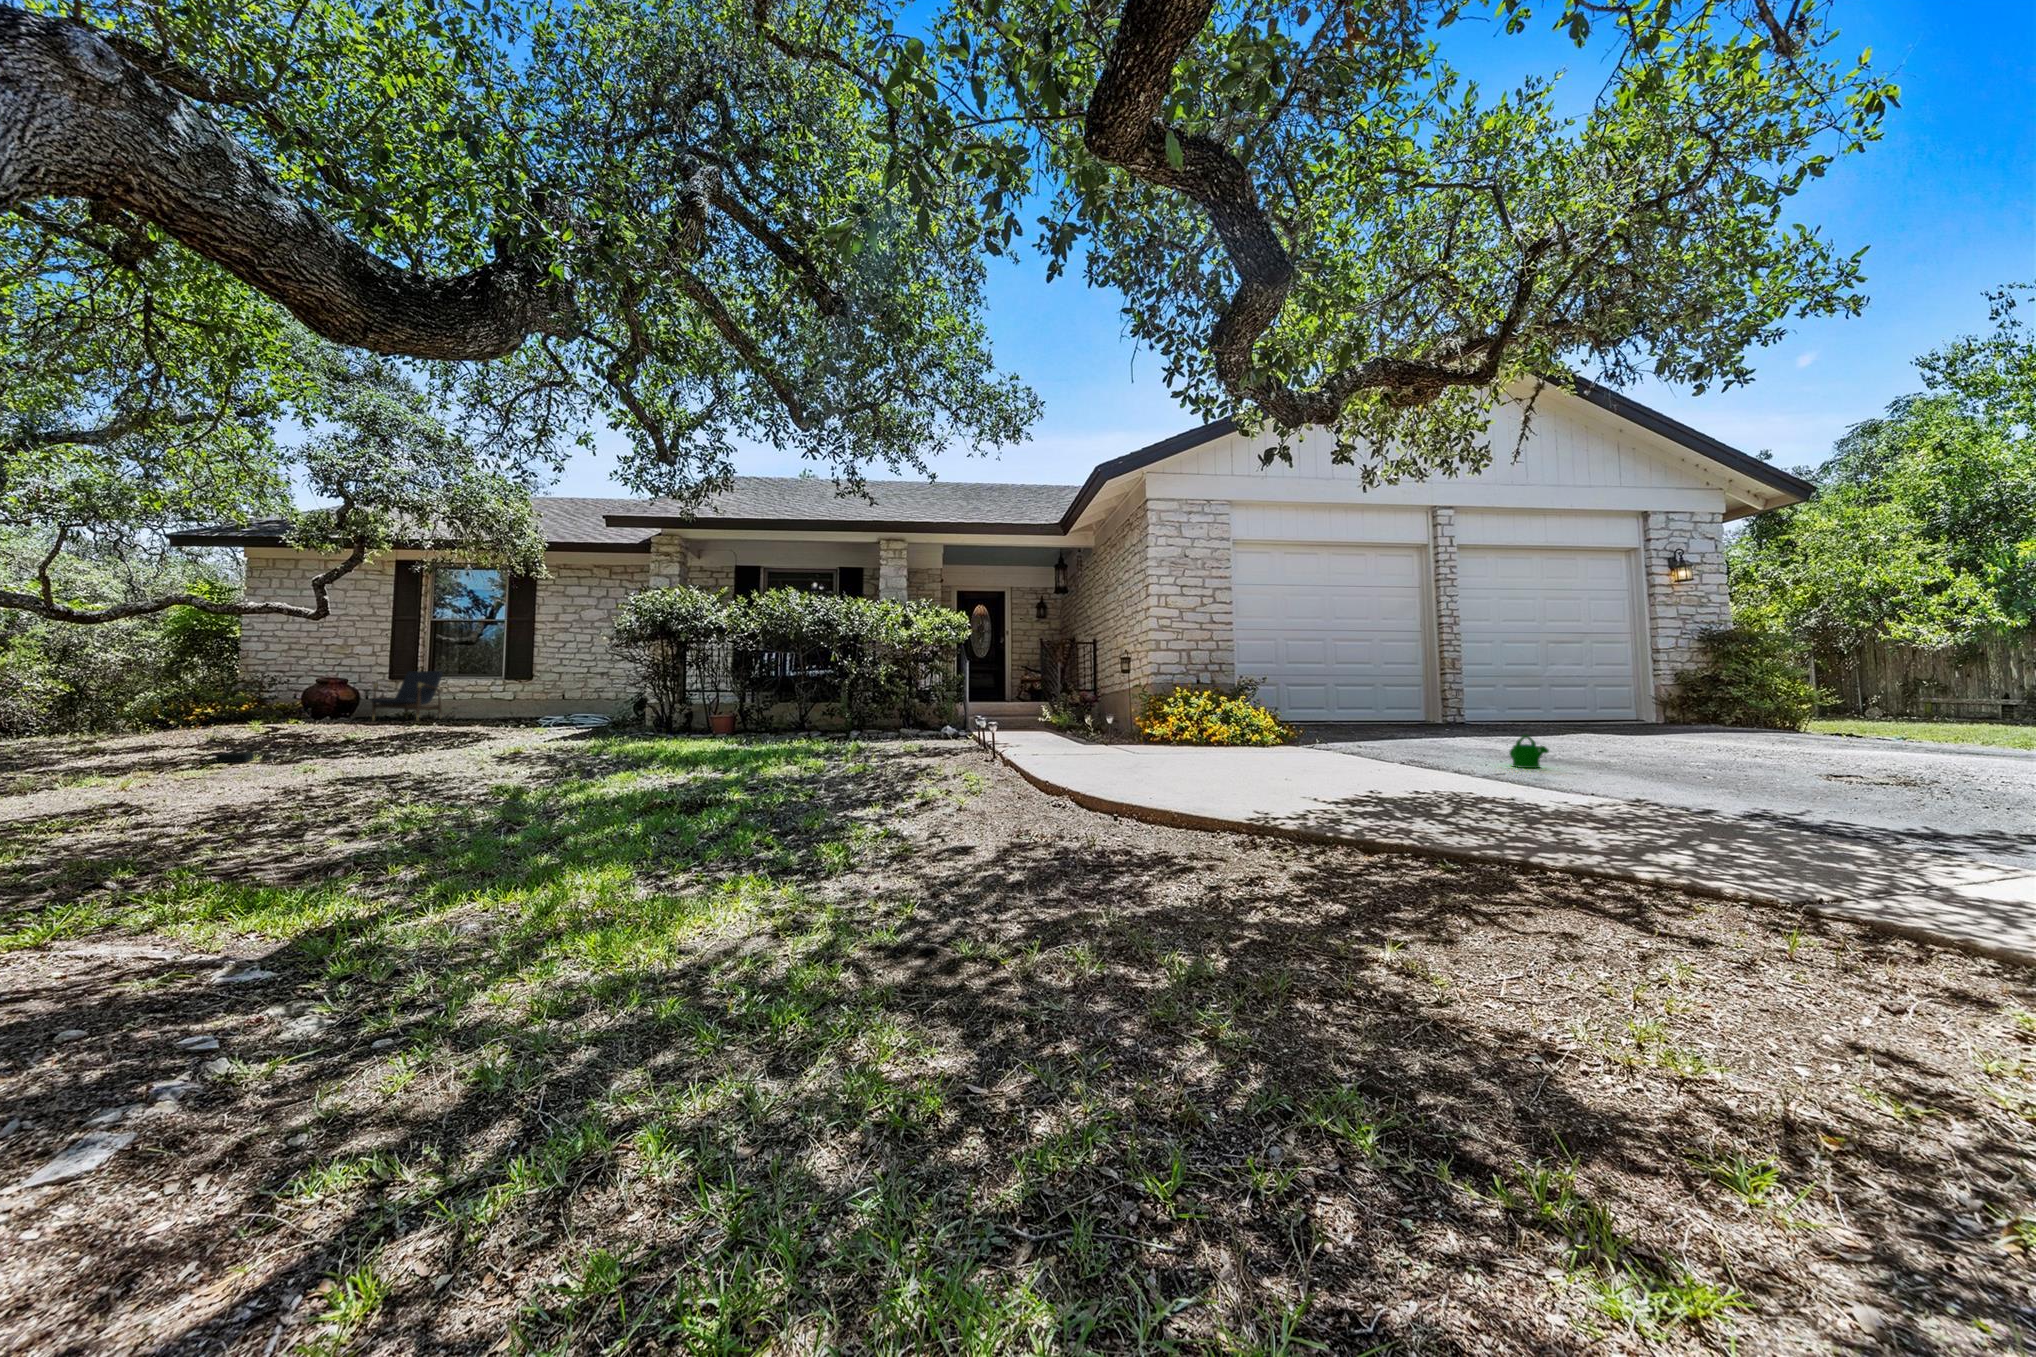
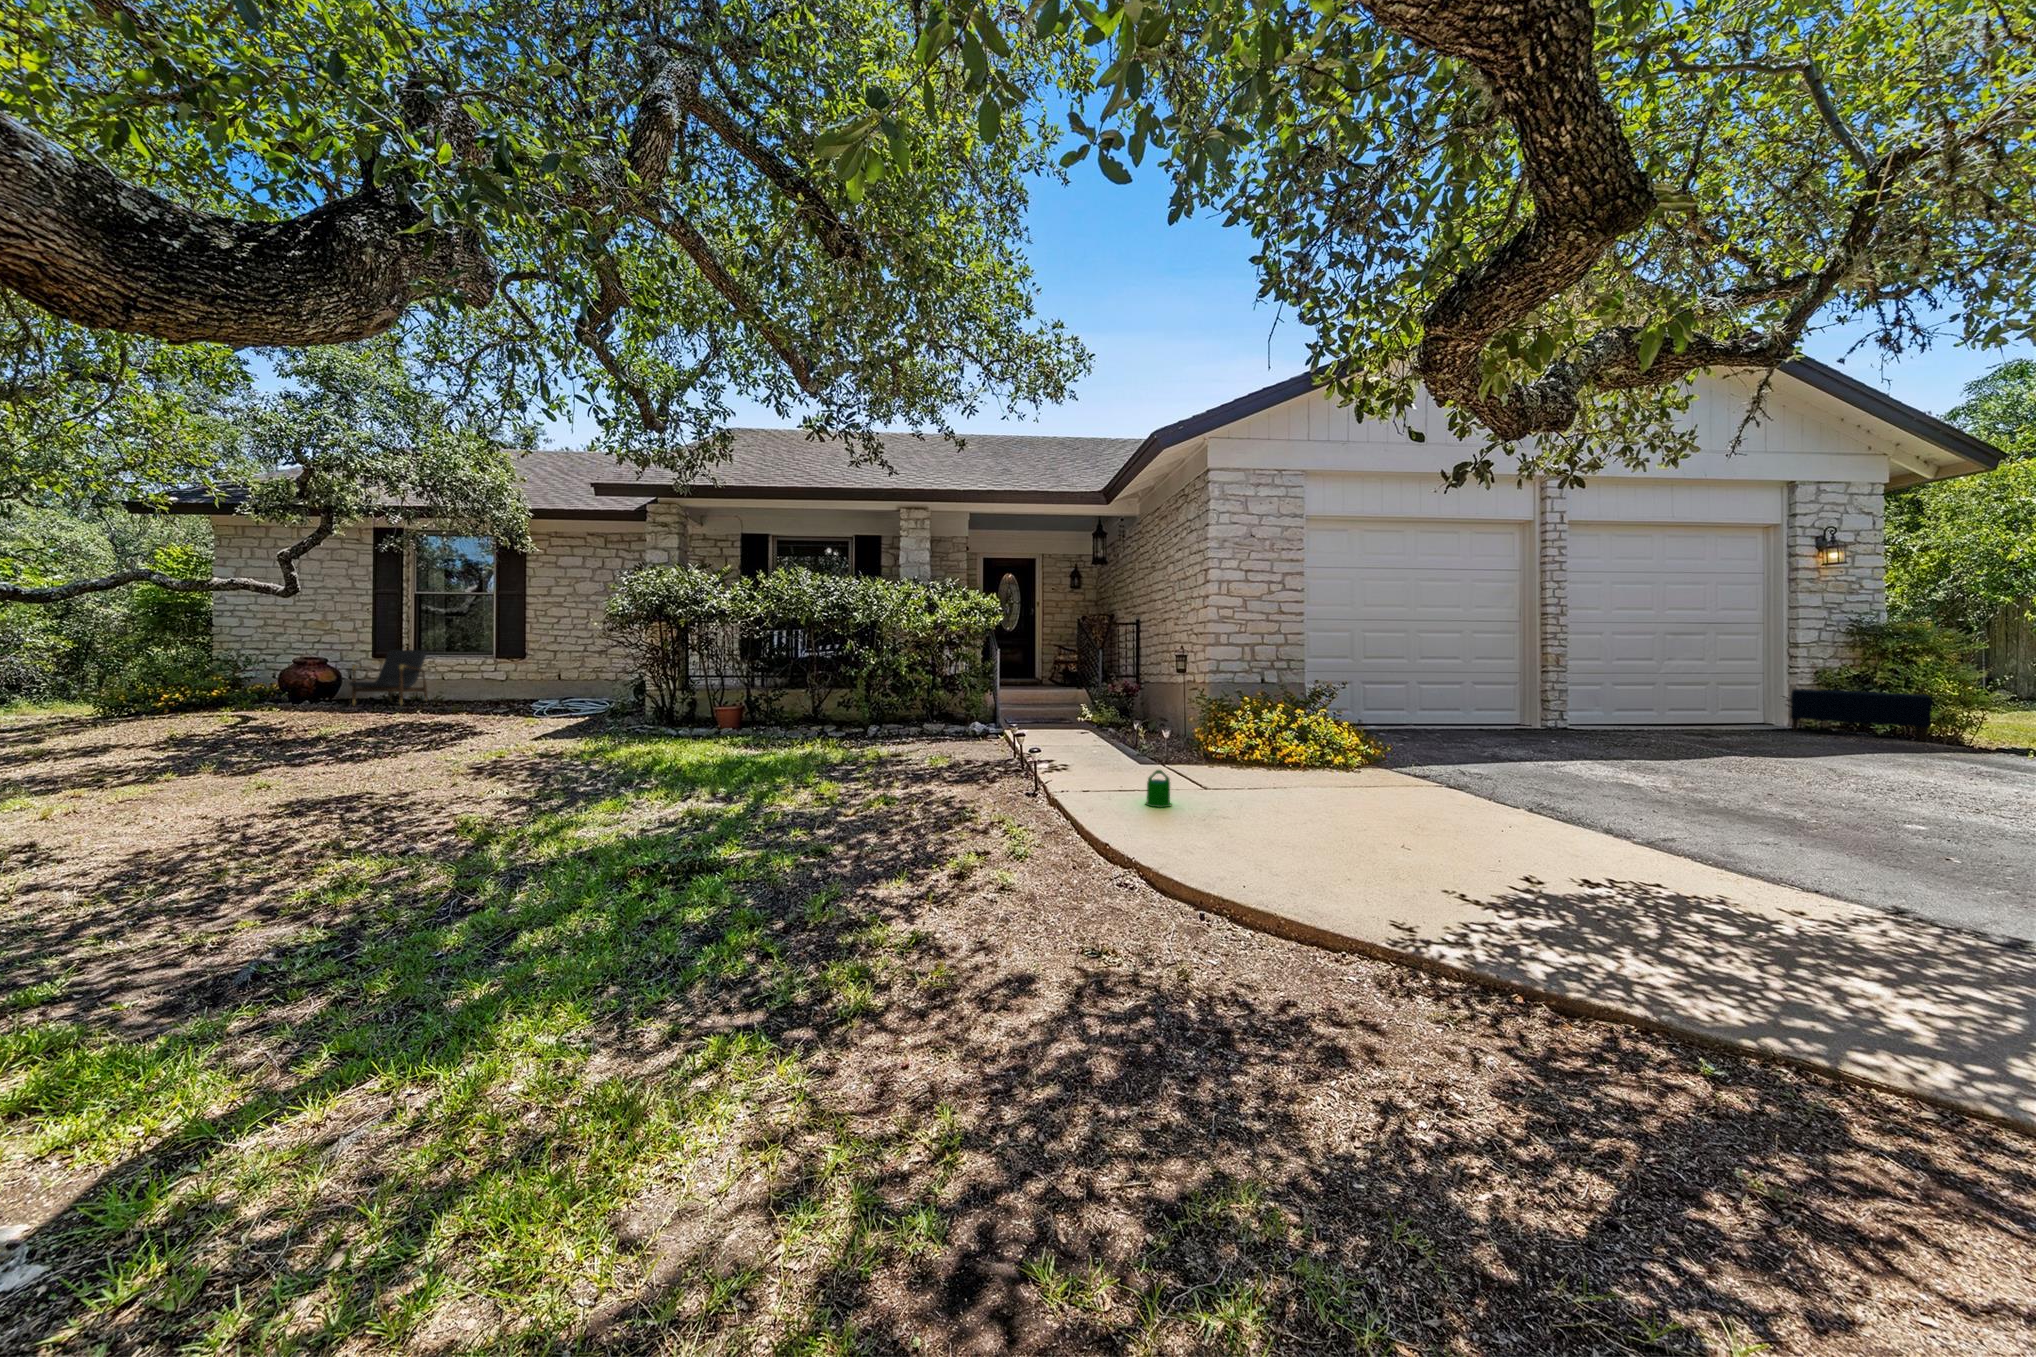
bench: none [1656,688,1768,728] -> present [1791,689,1933,741]
decorative plant: present [208,732,258,763] -> none [145,748,210,785]
watering can: present [1509,735,1549,768] -> present [1146,770,1171,808]

